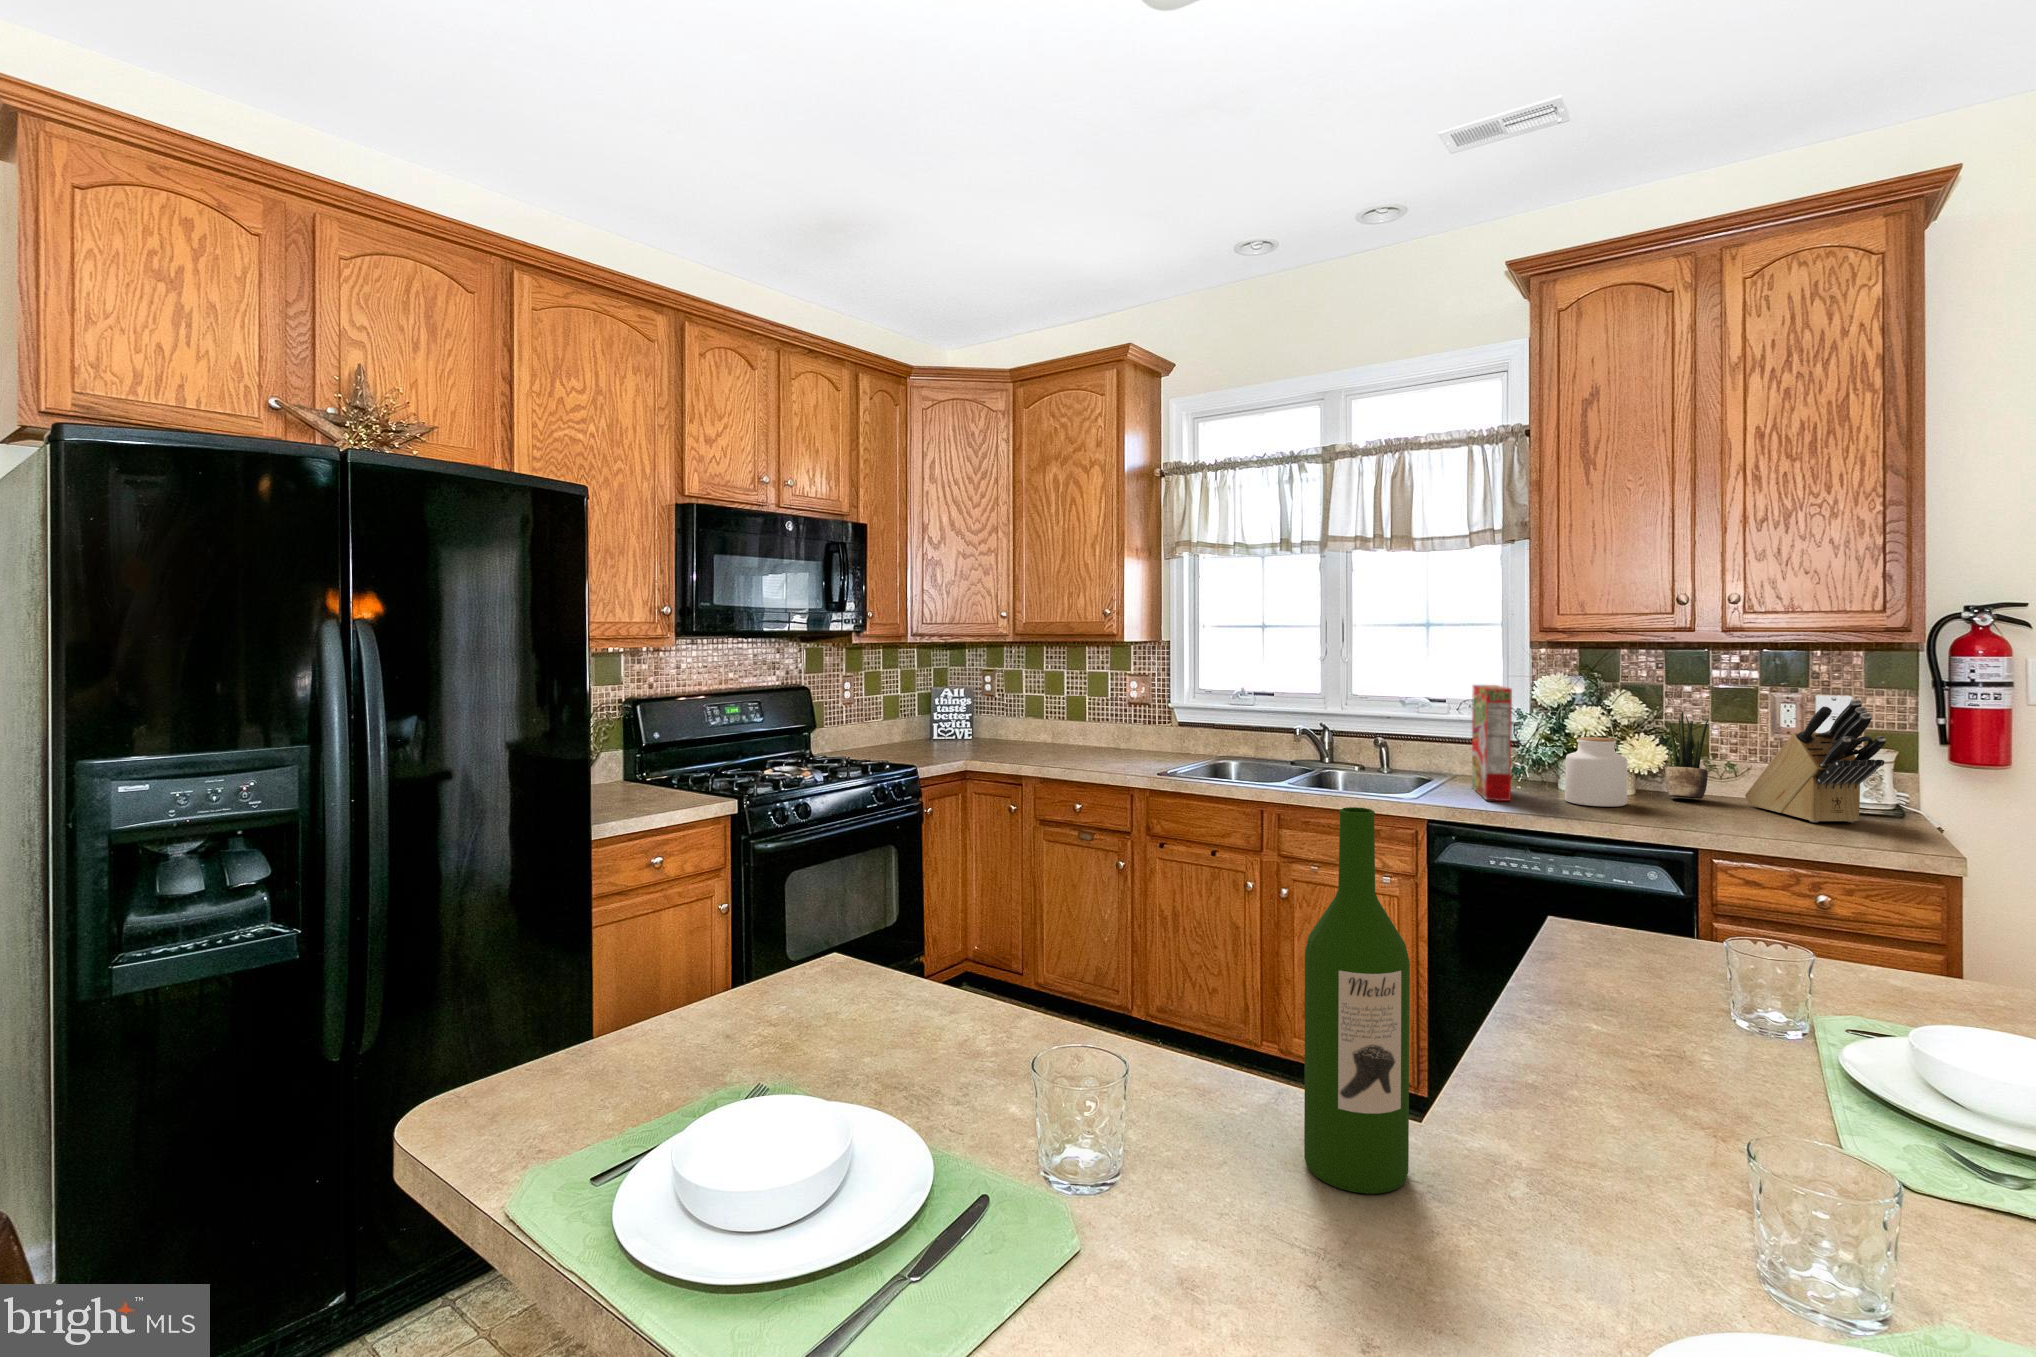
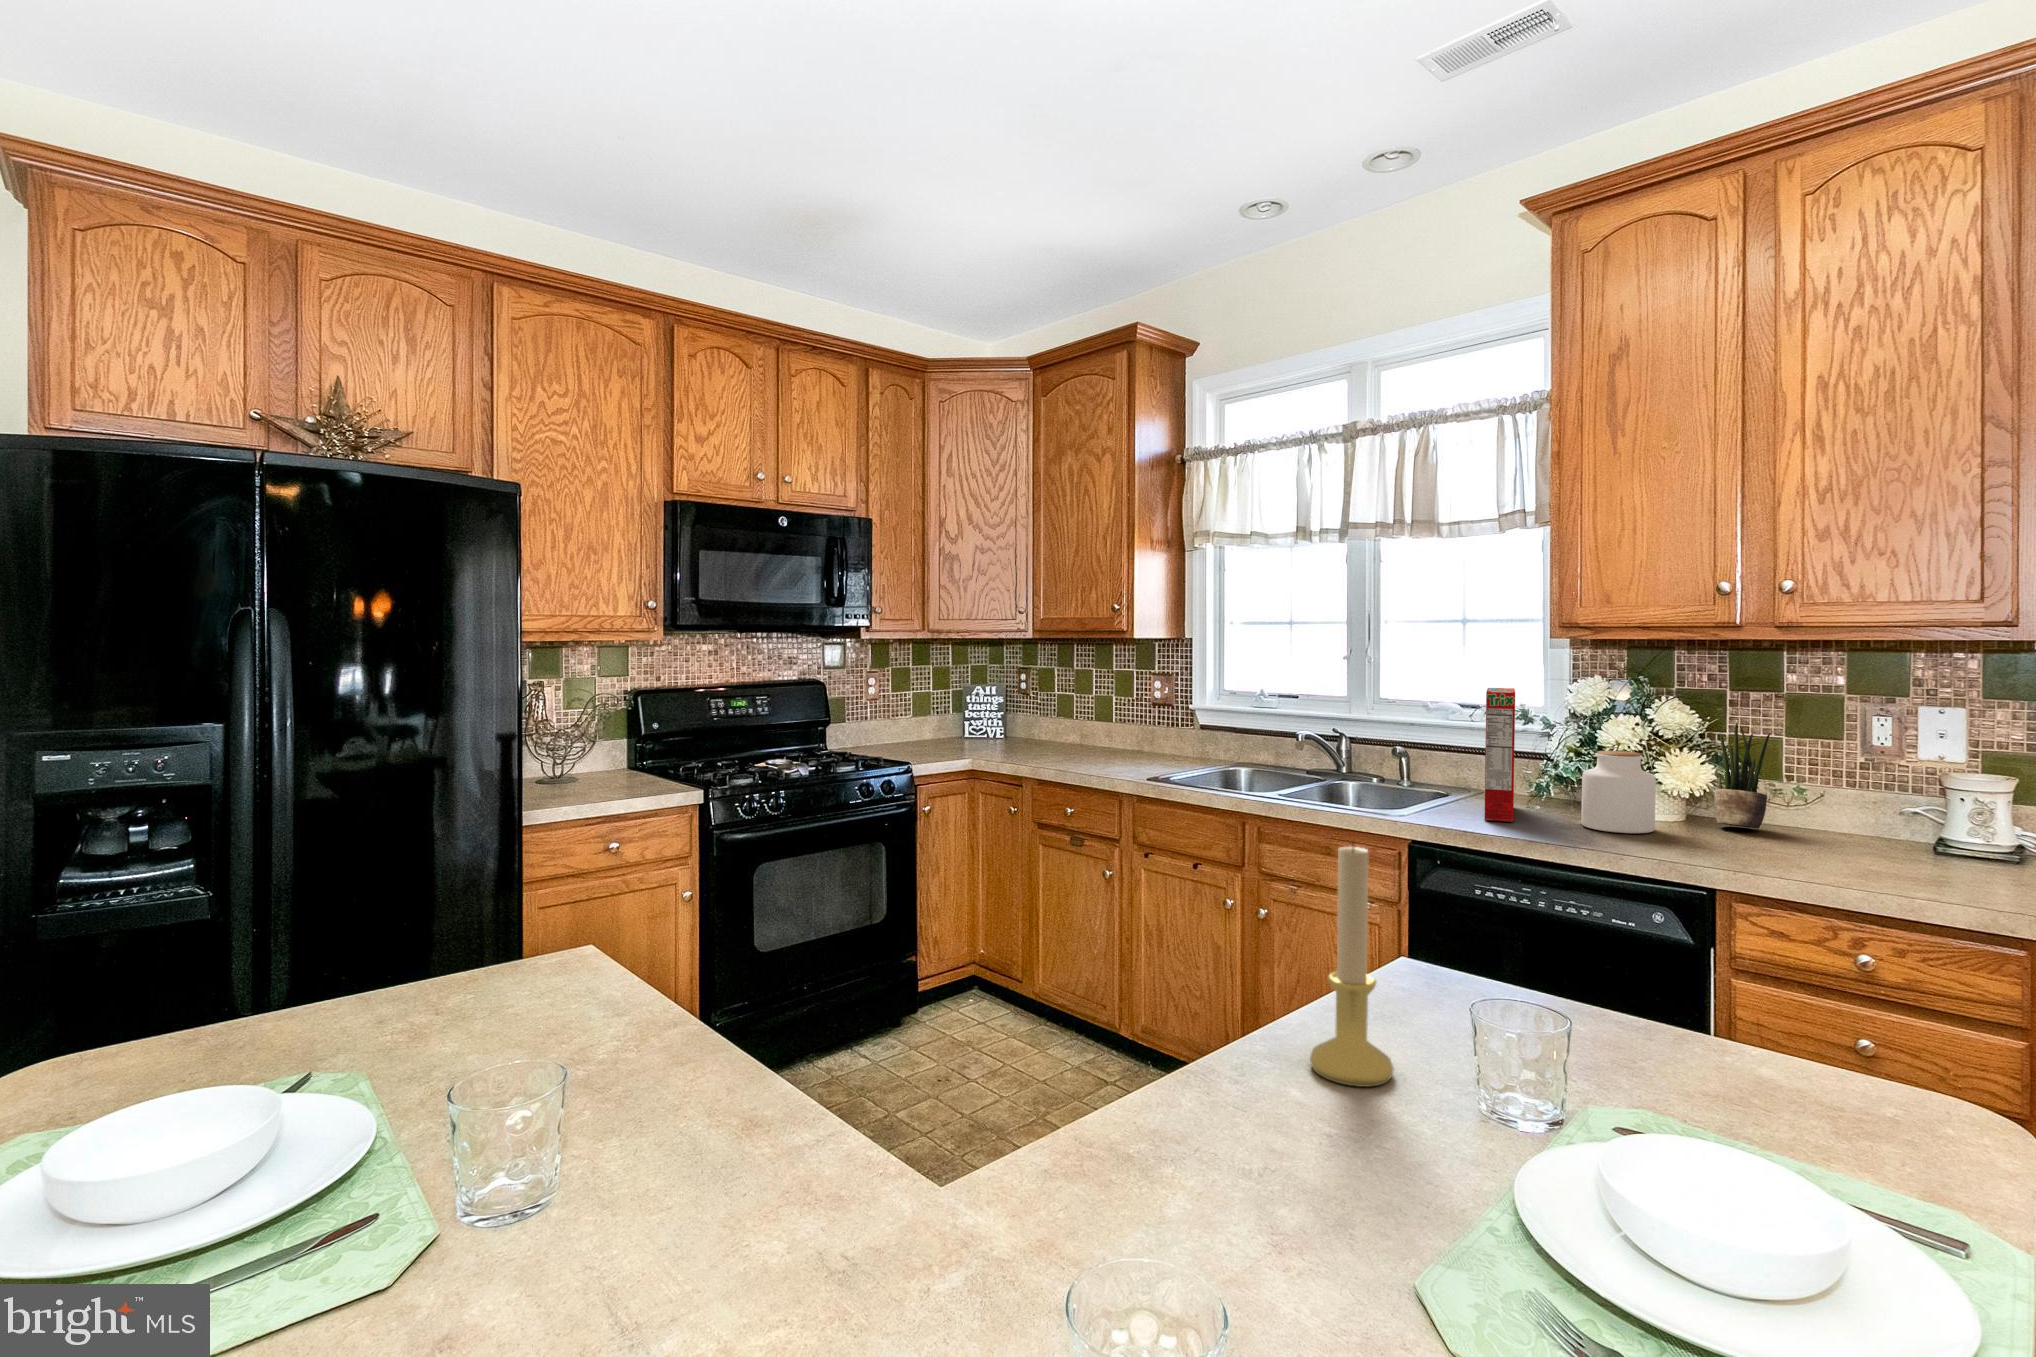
knife block: present [1745,699,1886,822] -> none [1811,711,1972,866]
wine bottle: present [1304,807,1410,1194] -> none [662,819,790,1295]
candle holder: none [1584,812,1659,1009] -> present [1310,842,1393,1087]

